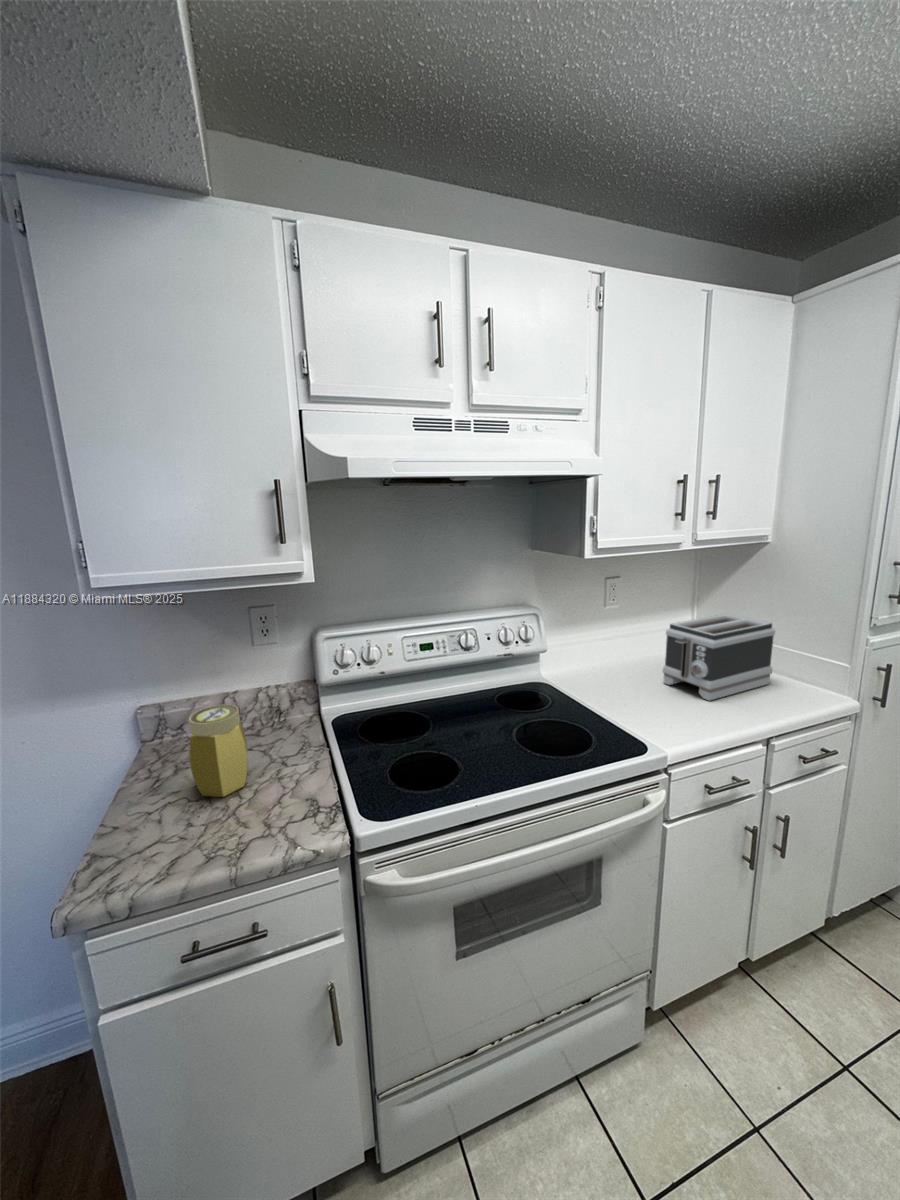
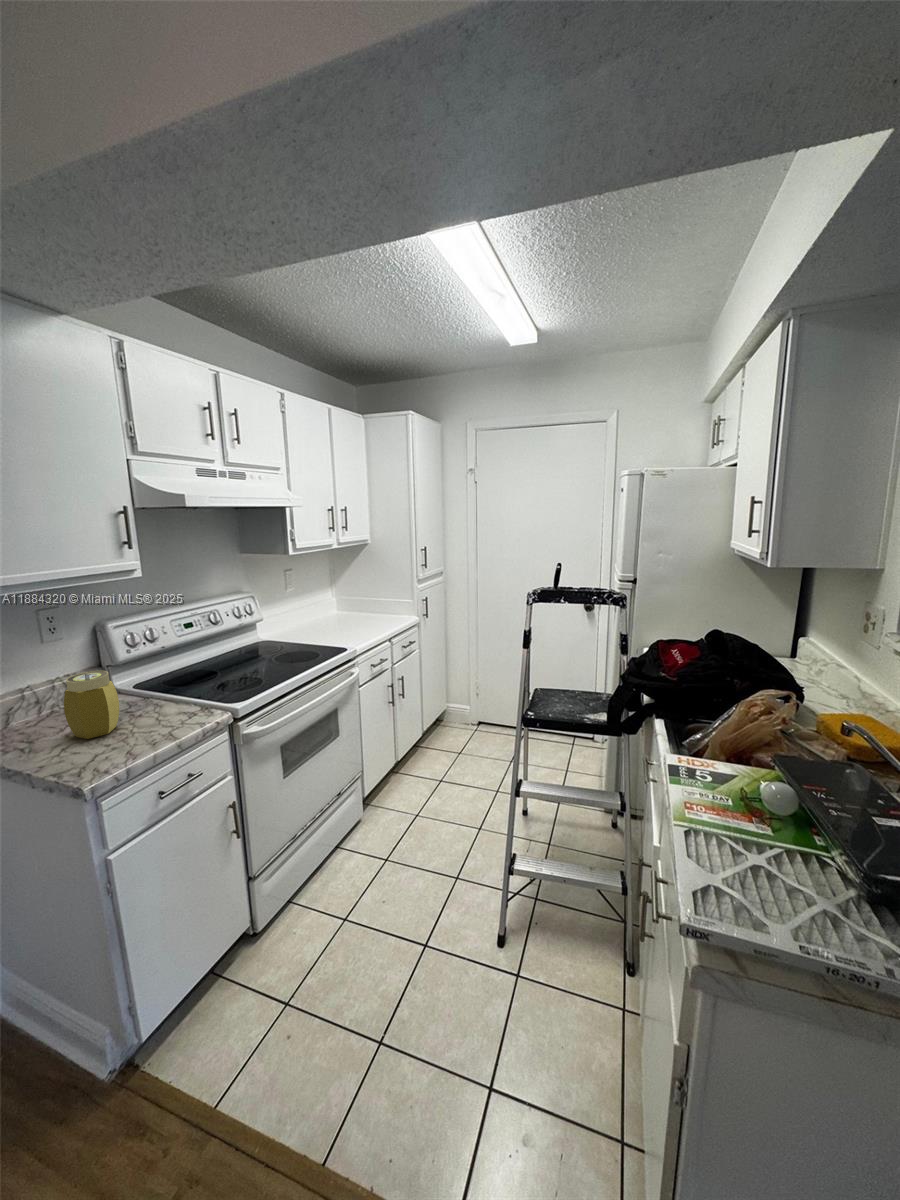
toaster: present [663,614,775,700] -> none [331,585,382,629]

